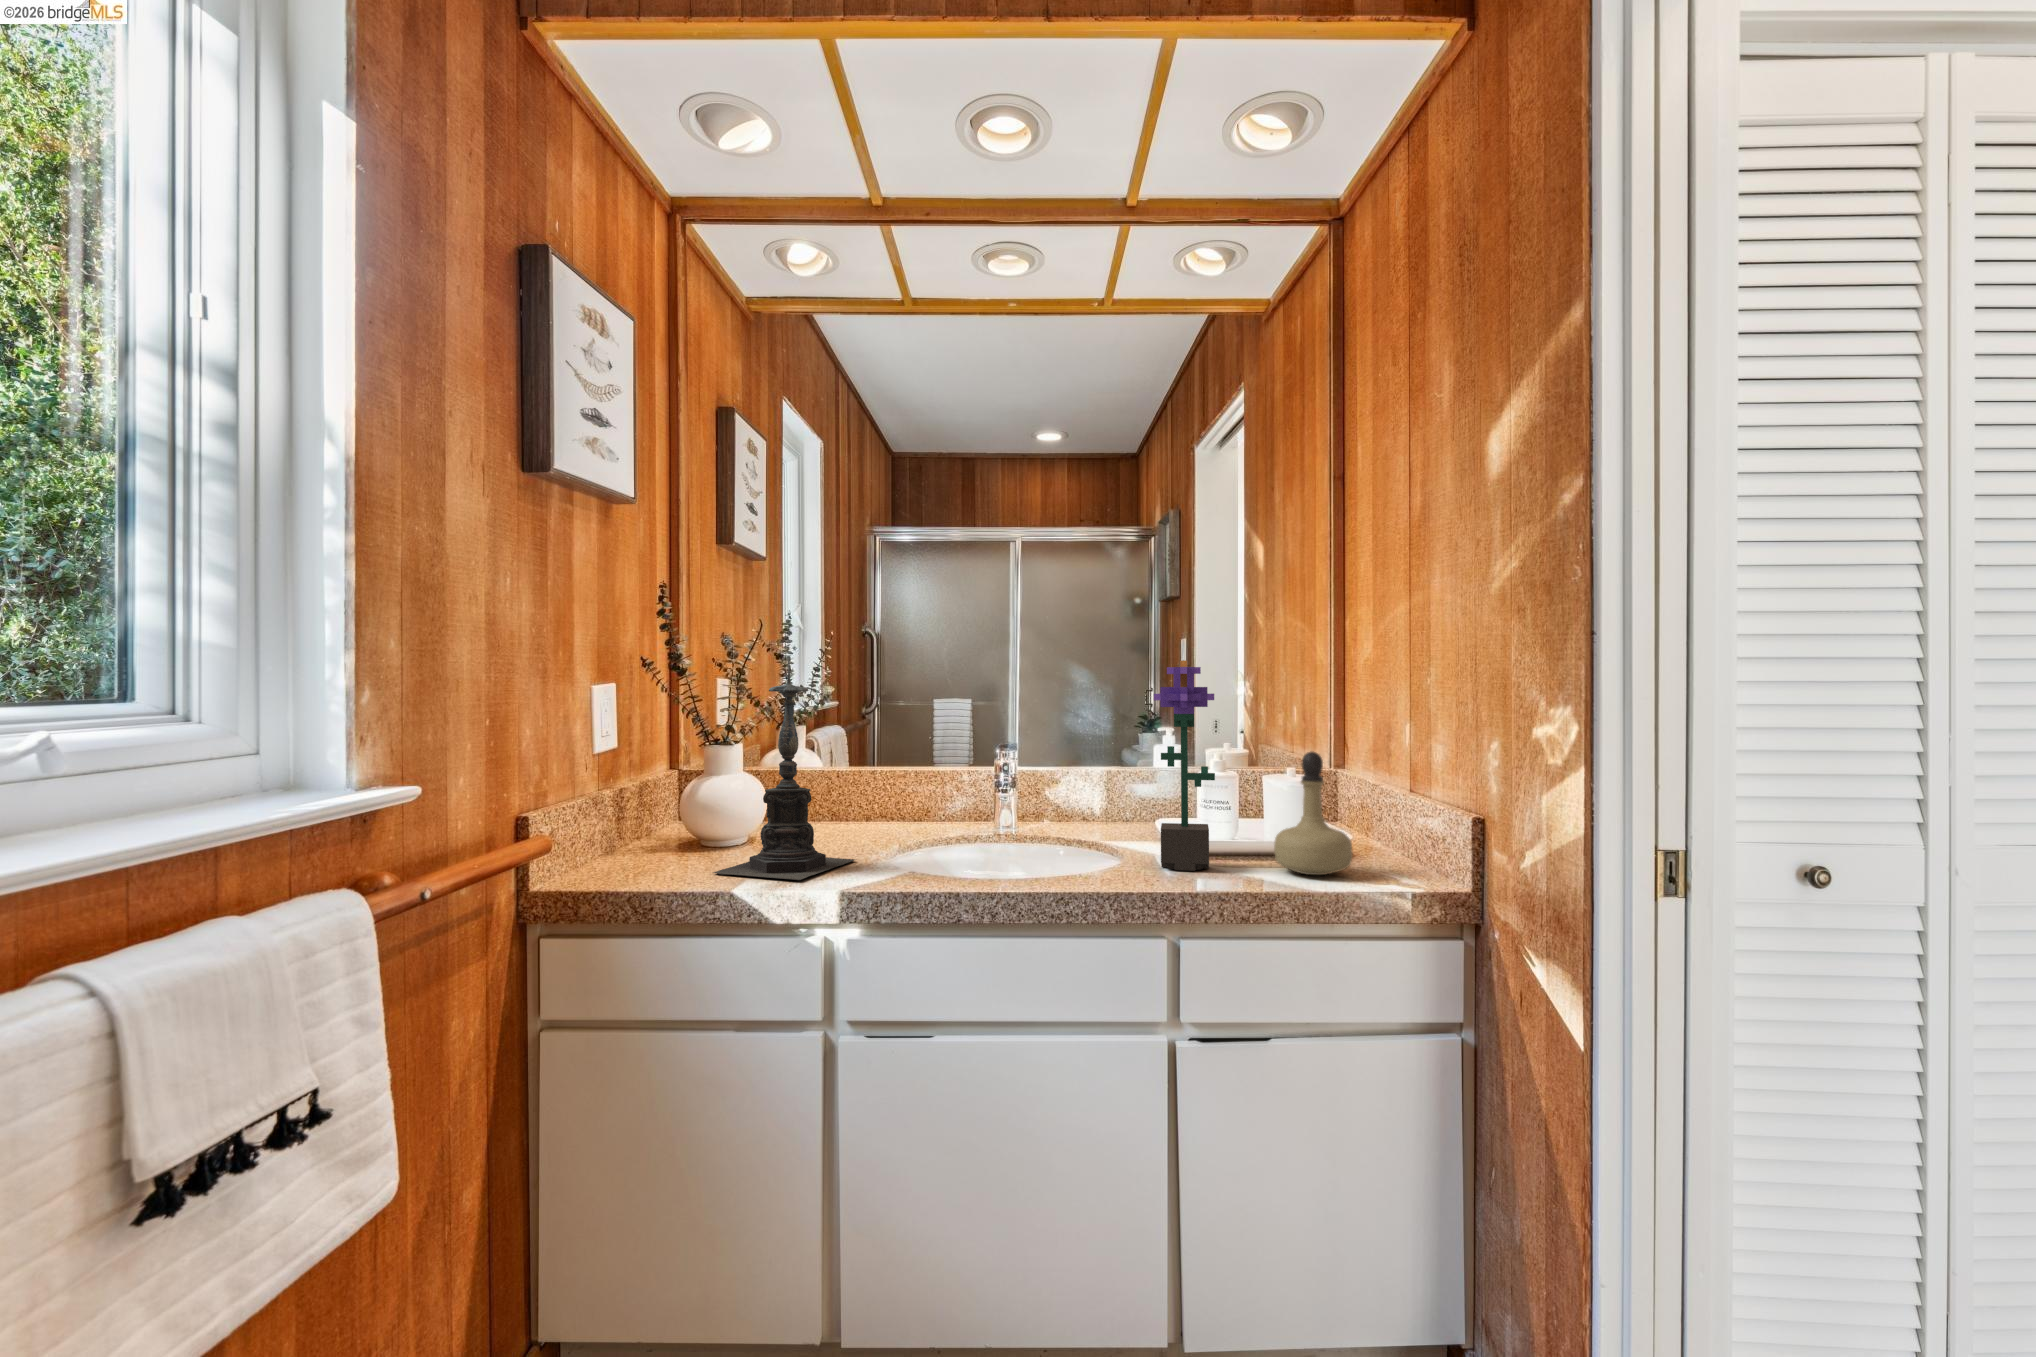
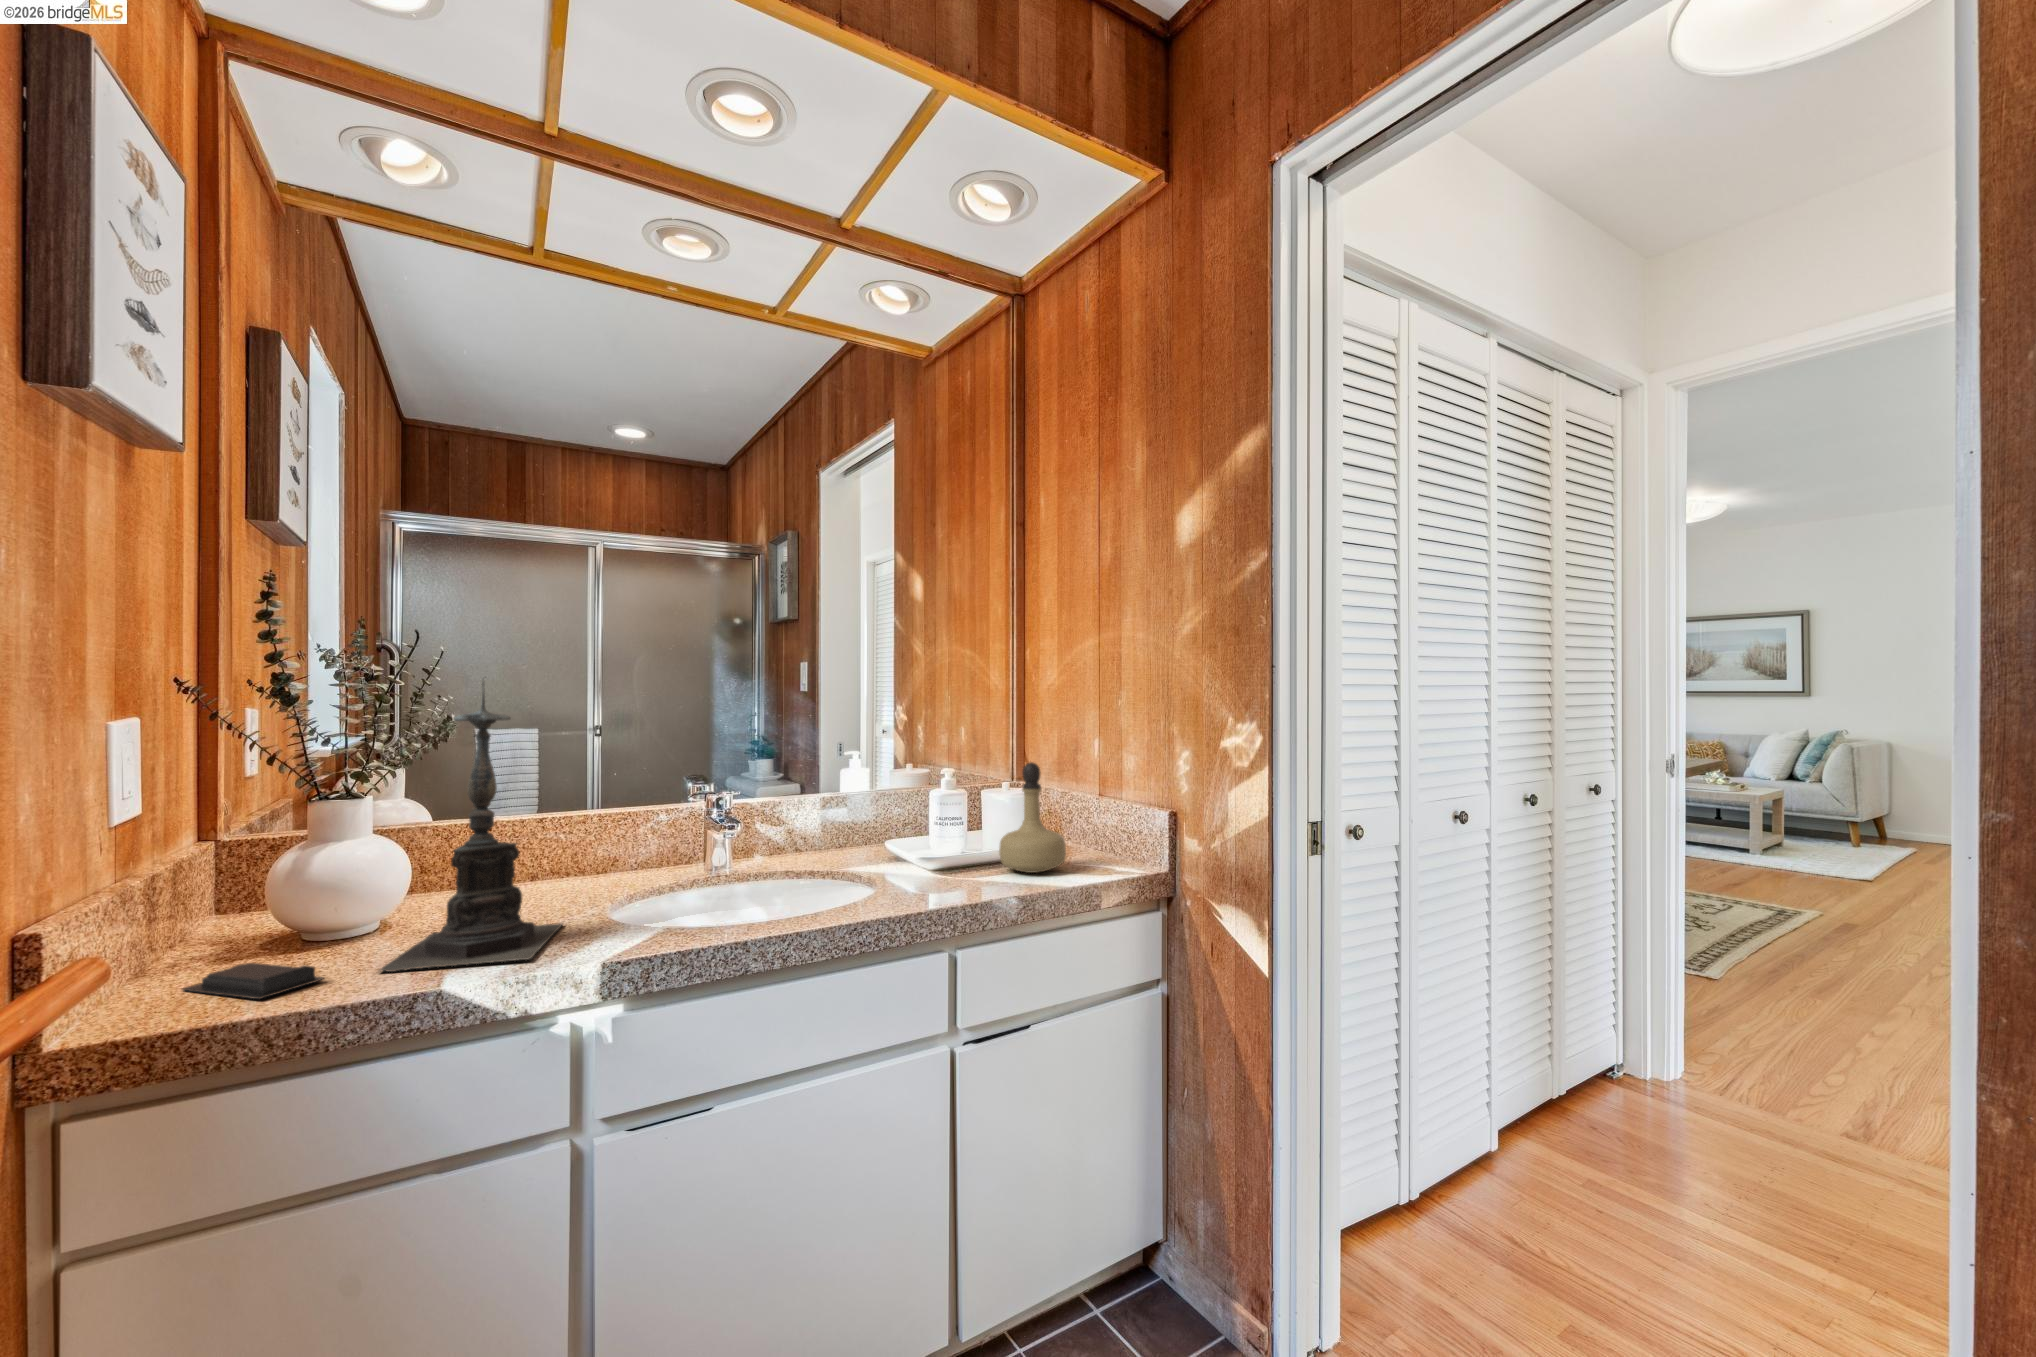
potted flower: present [1154,660,1215,871] -> none [894,681,953,884]
soap bar: none [617,855,682,878] -> present [182,963,324,999]

